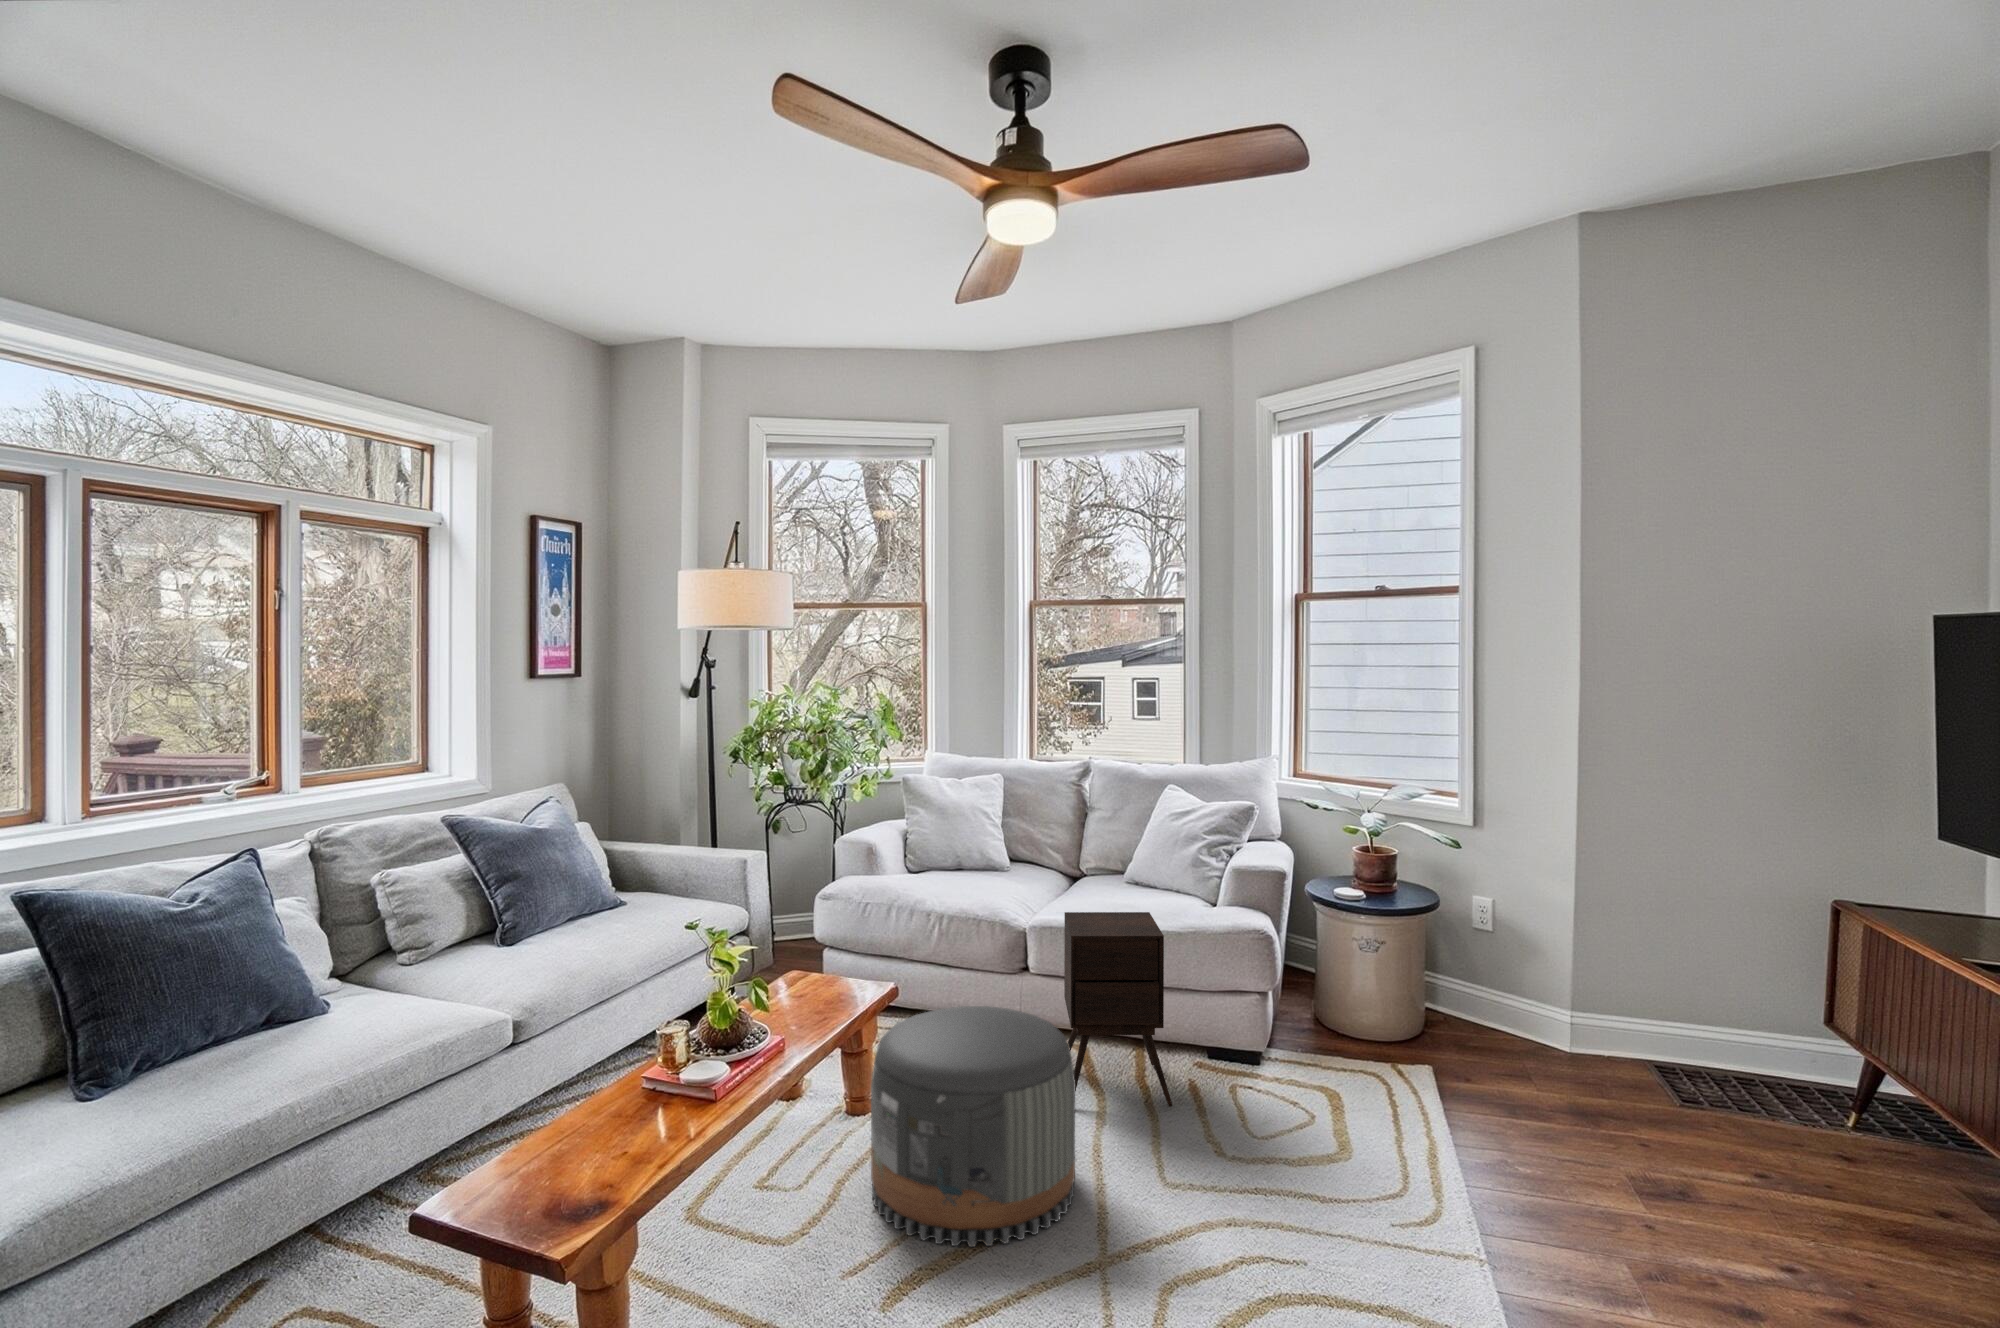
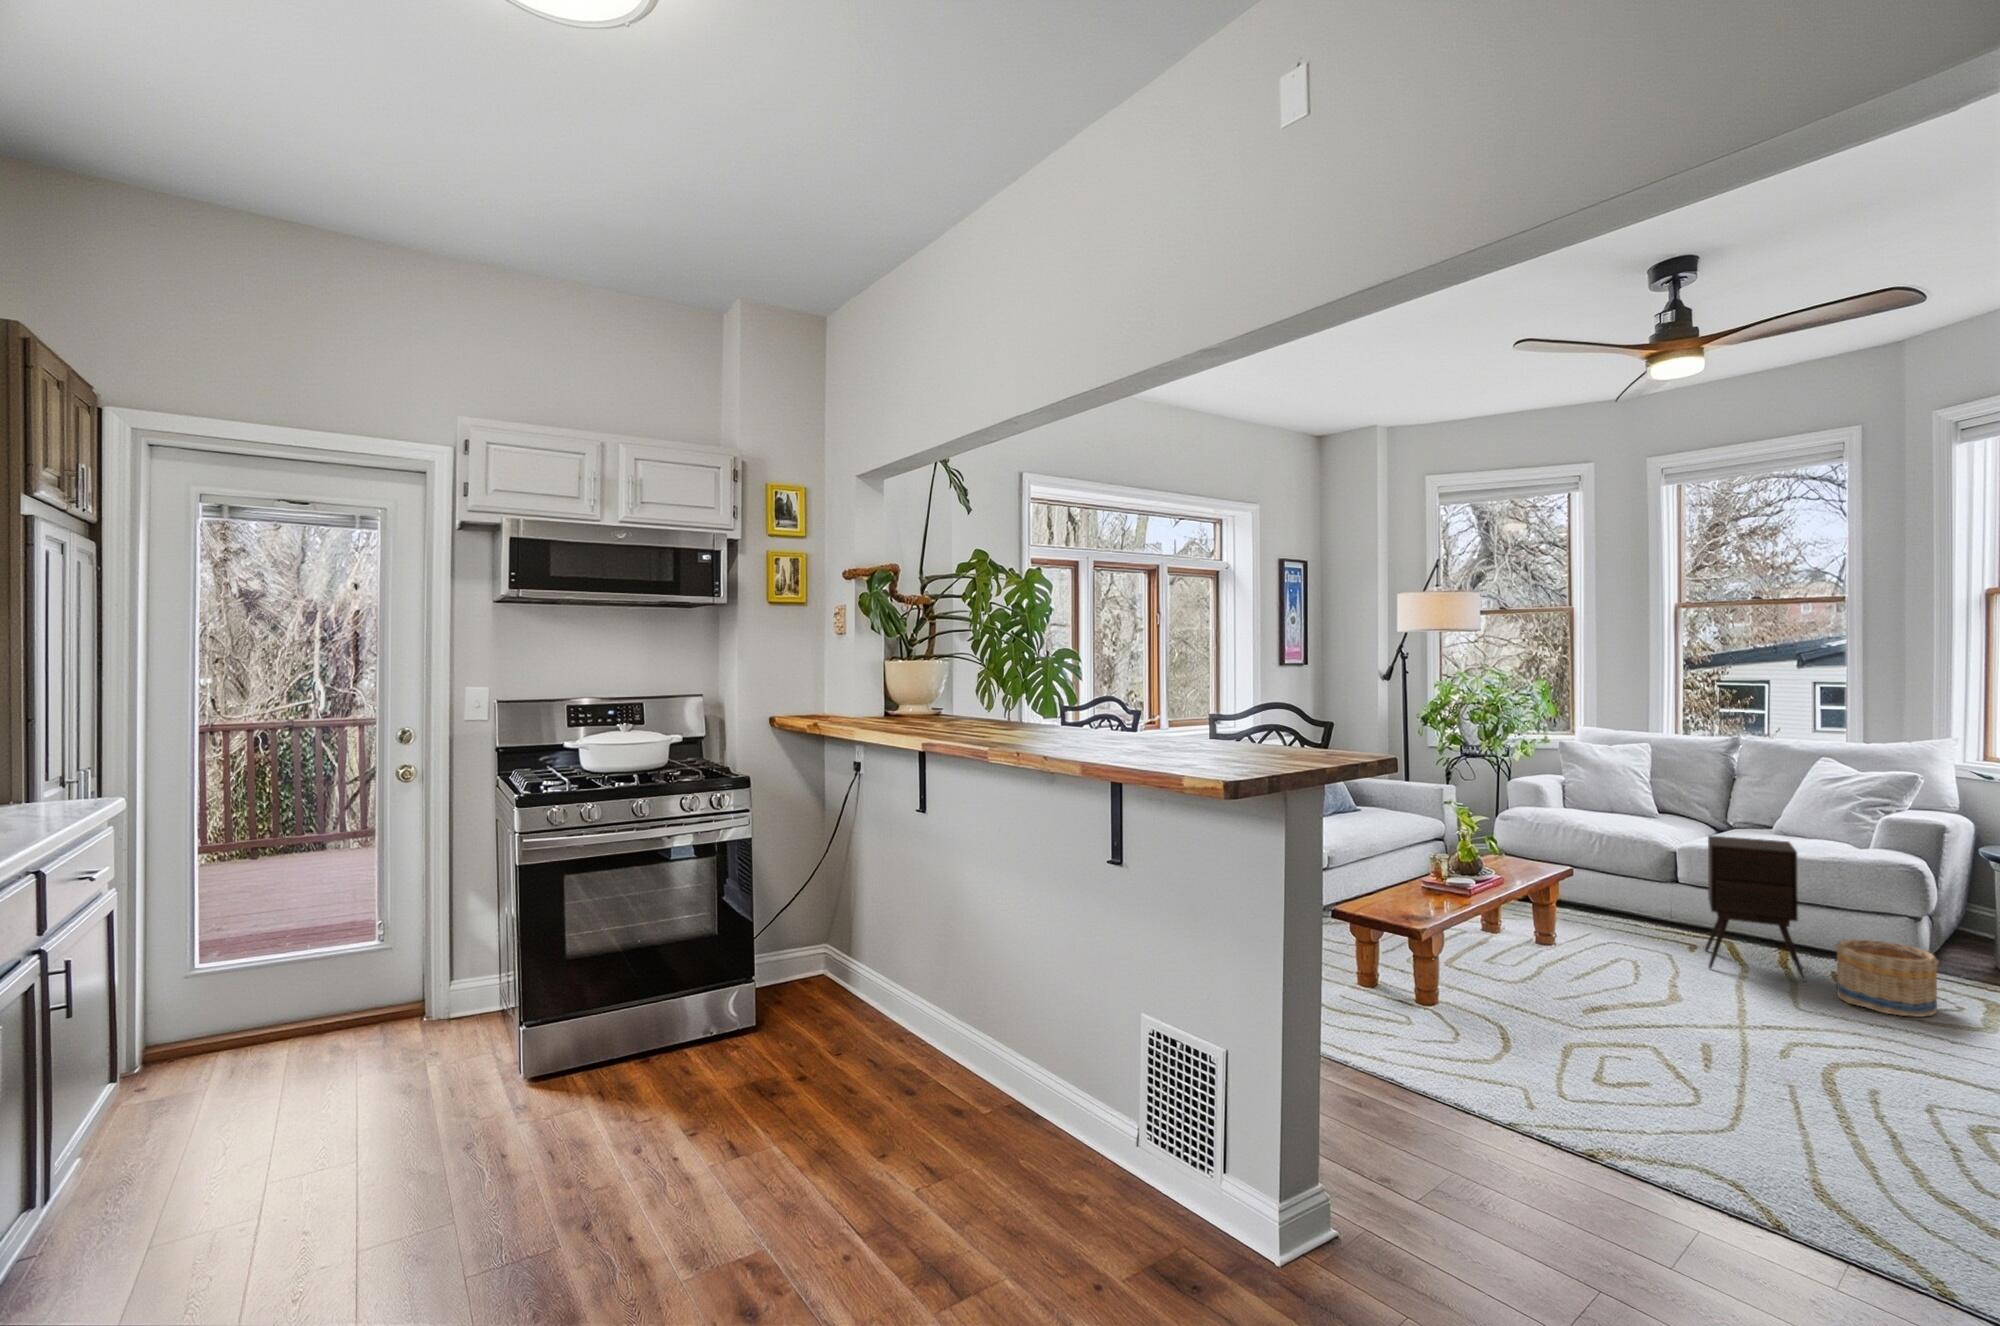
pouf: present [871,1006,1075,1247] -> none [1552,875,1709,1010]
basket: none [1206,1043,1309,1154] -> present [1835,939,1939,1017]

